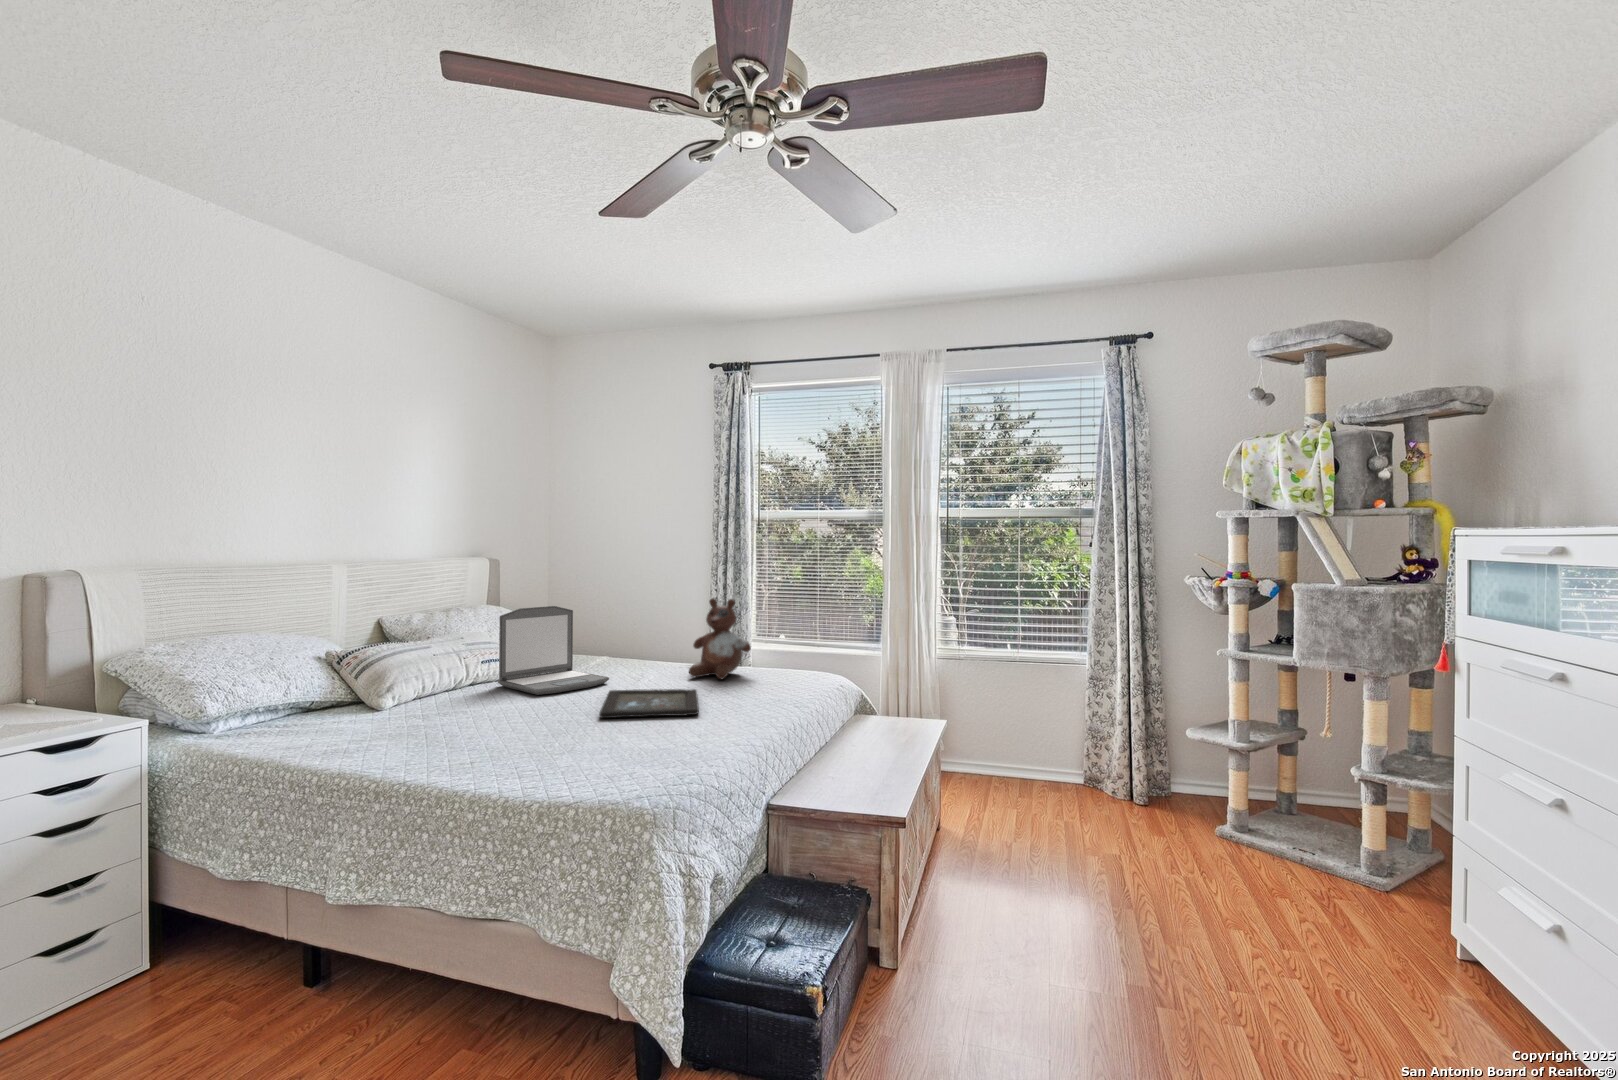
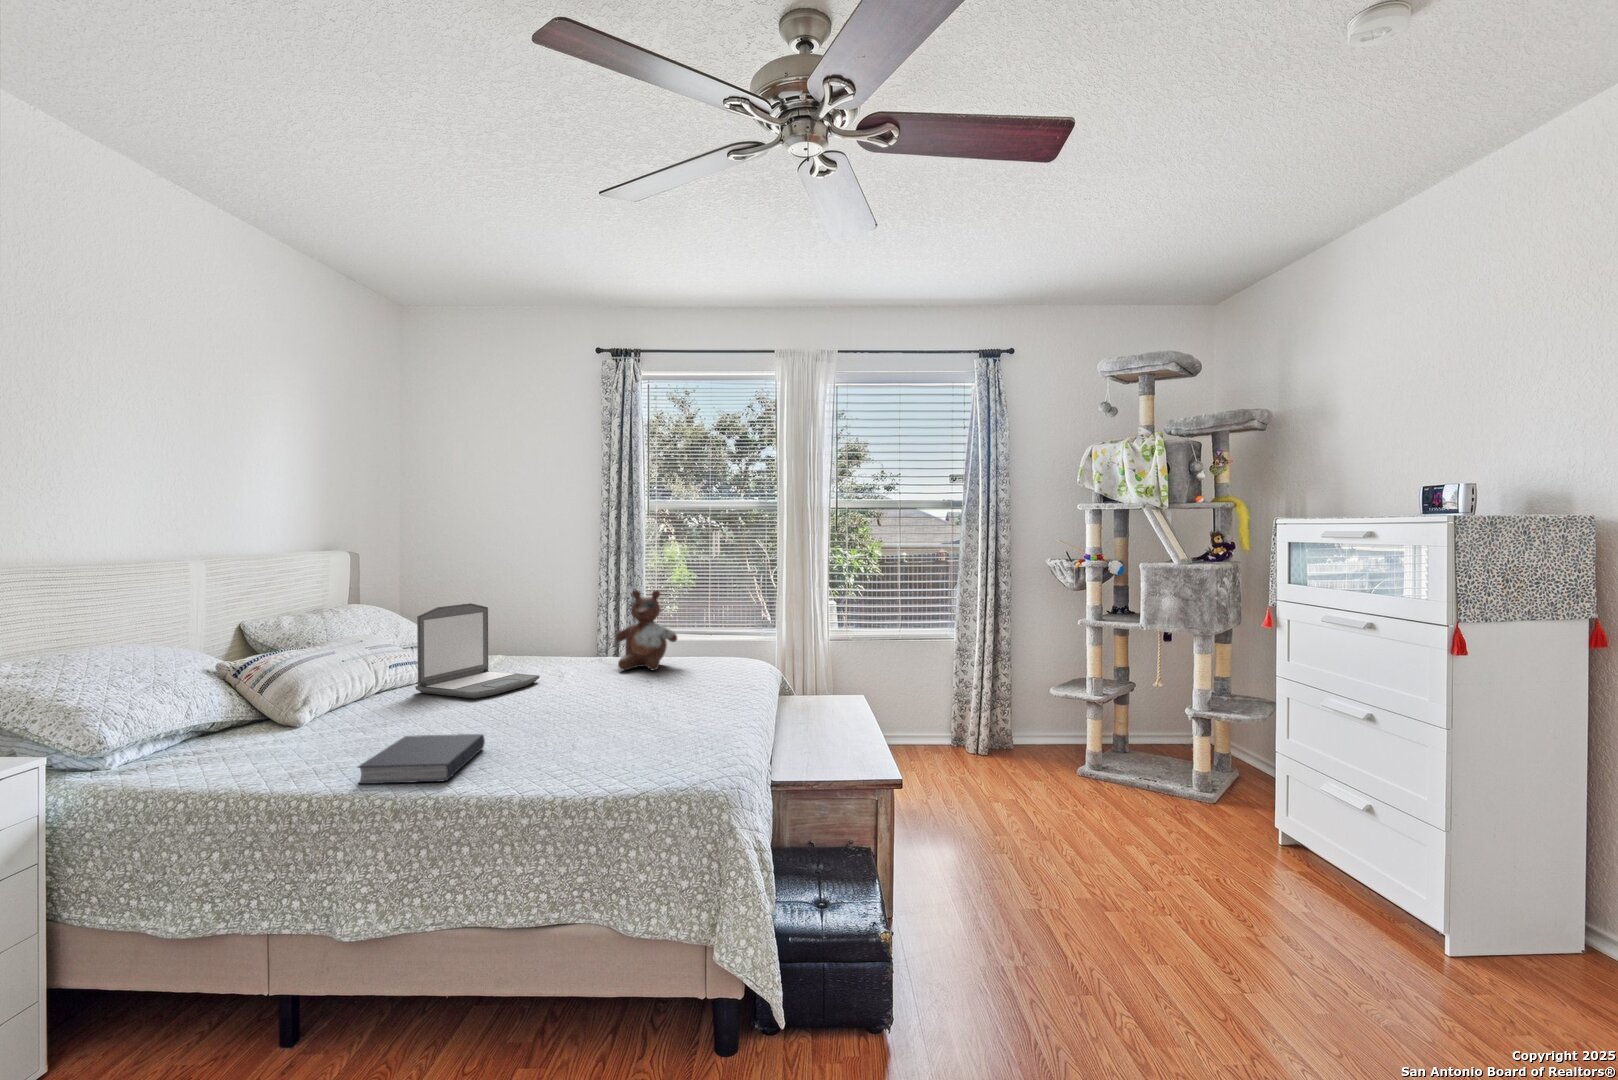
tray: present [600,689,699,718] -> none [555,681,671,715]
book: none [362,725,493,769] -> present [358,734,485,784]

